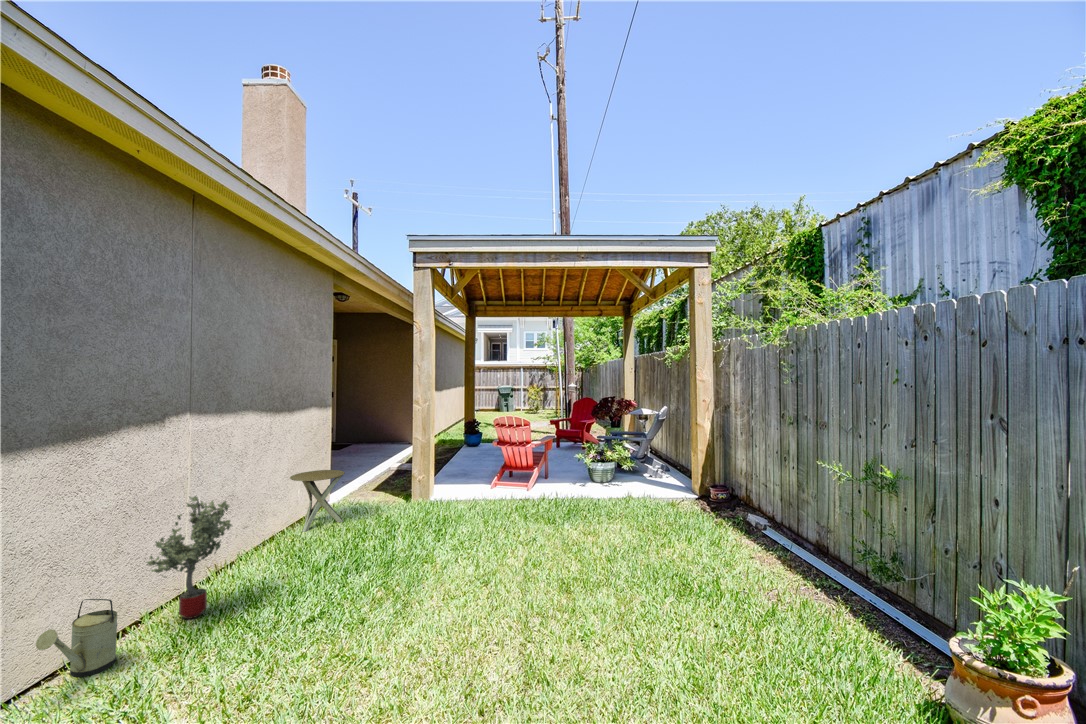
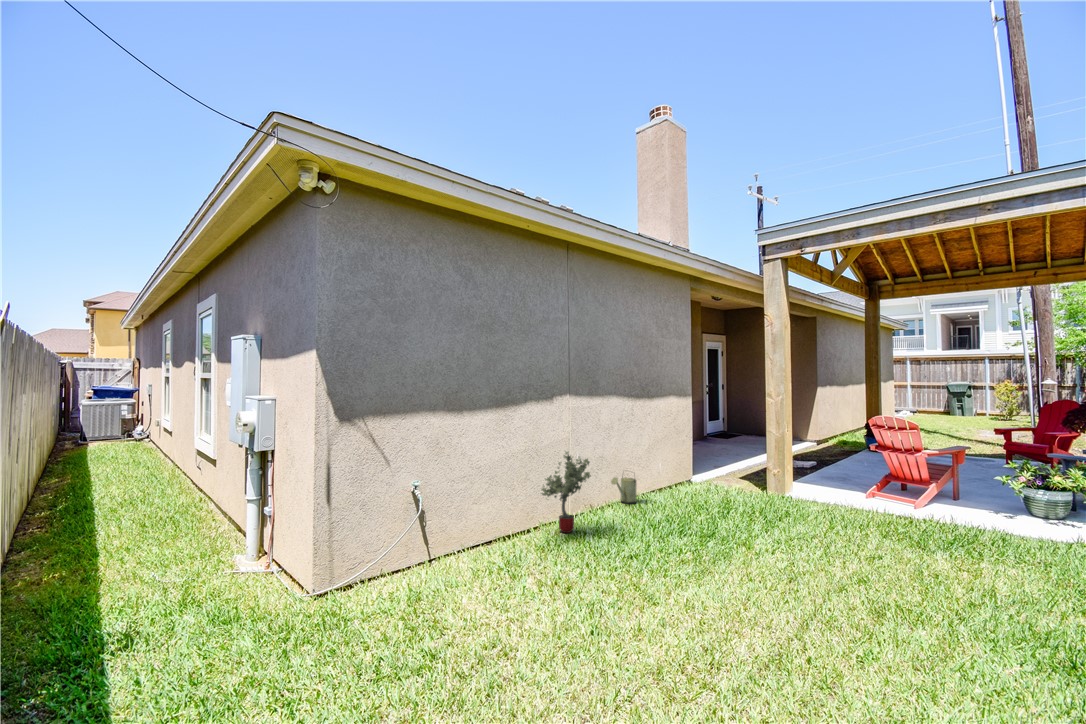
side table: present [290,470,345,532] -> none [650,450,694,498]
watering can: present [36,599,117,677] -> present [611,477,637,504]

